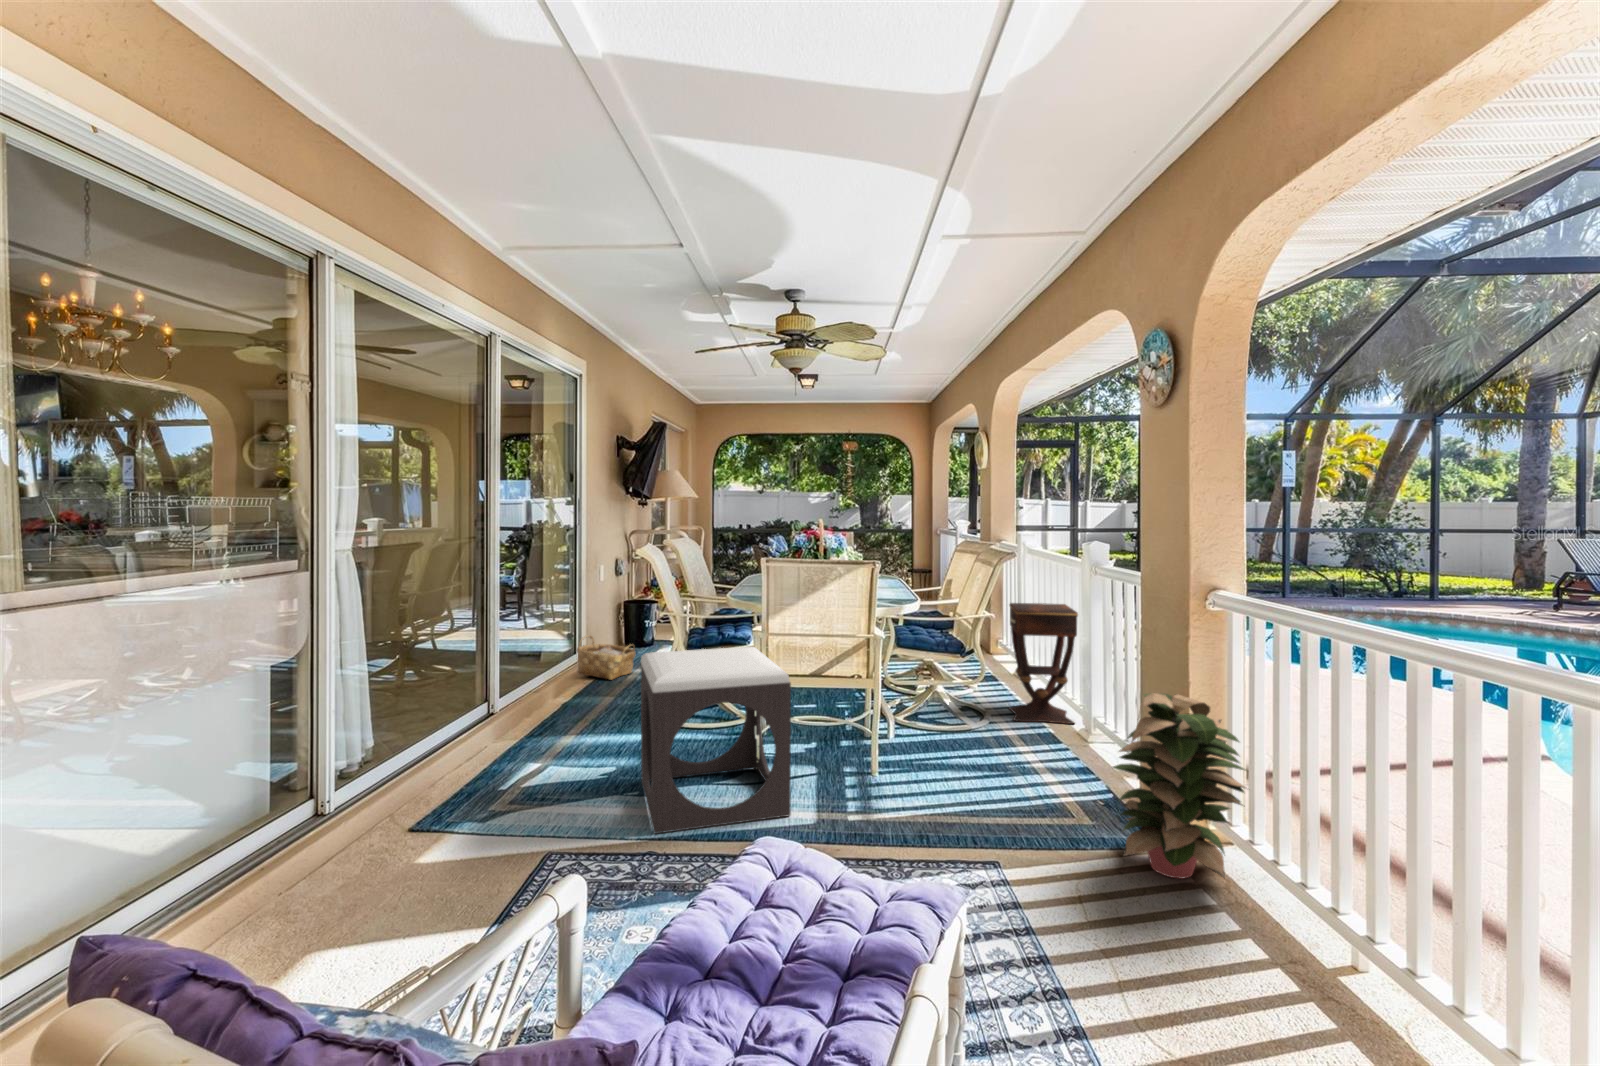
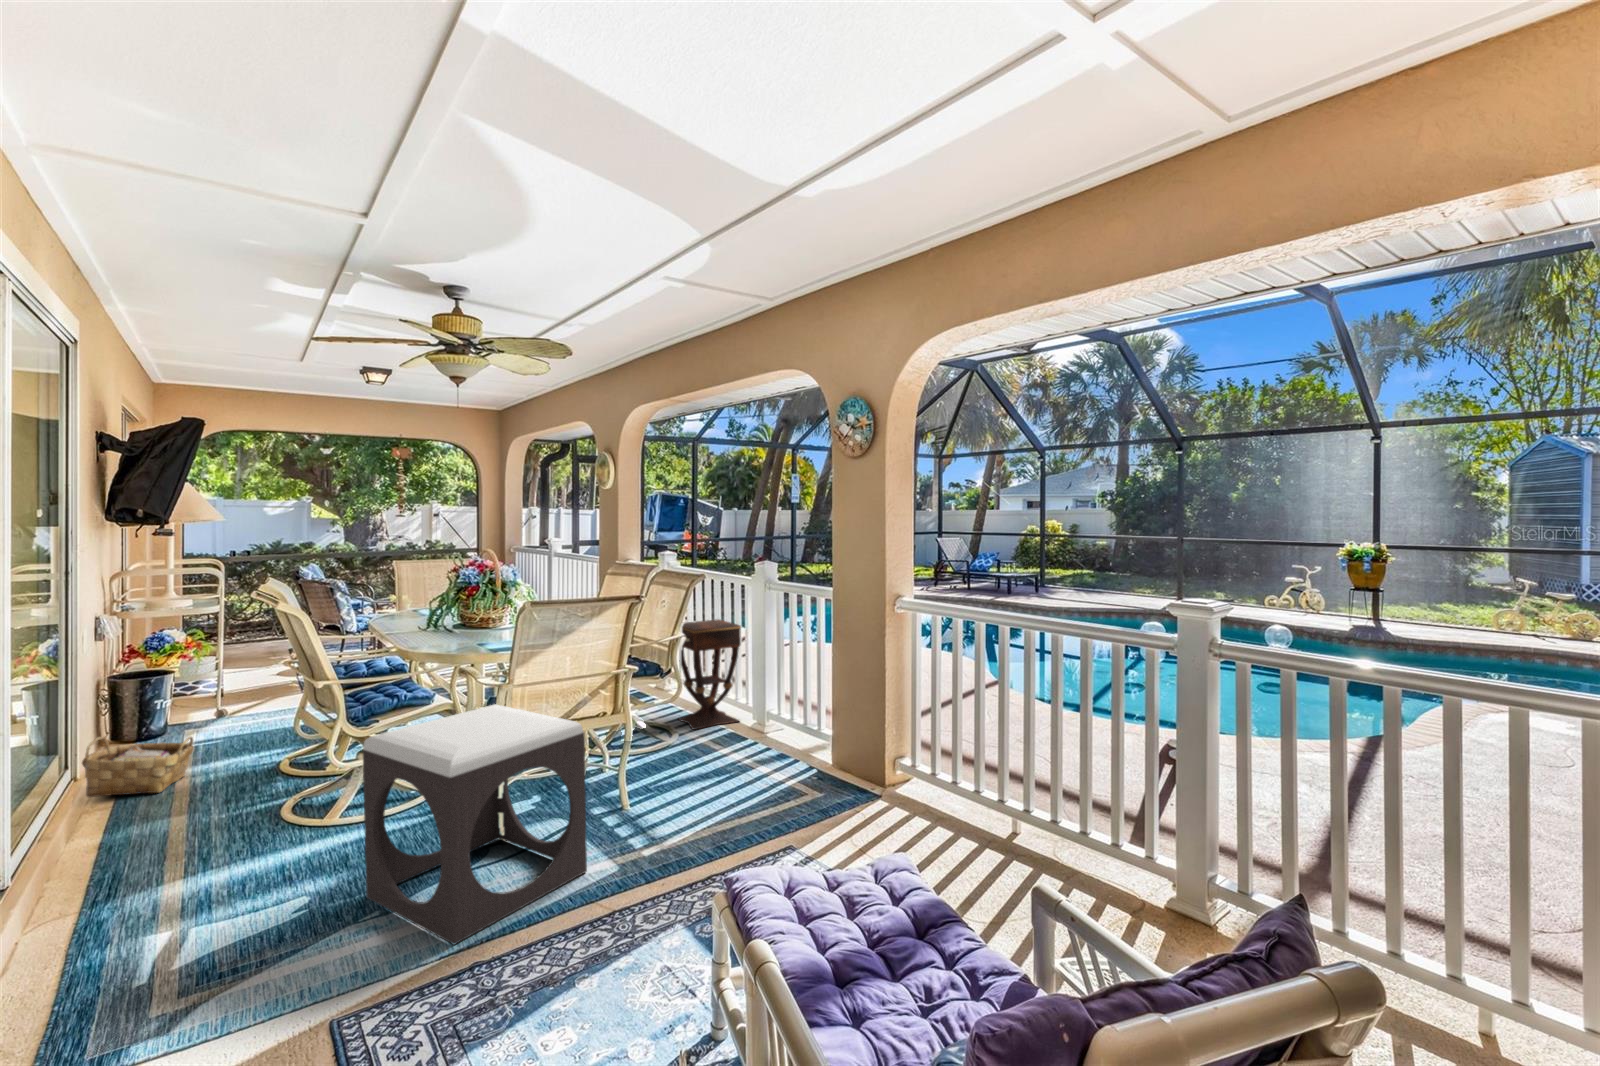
decorative plant: present [1113,693,1247,879] -> none [849,679,943,816]

